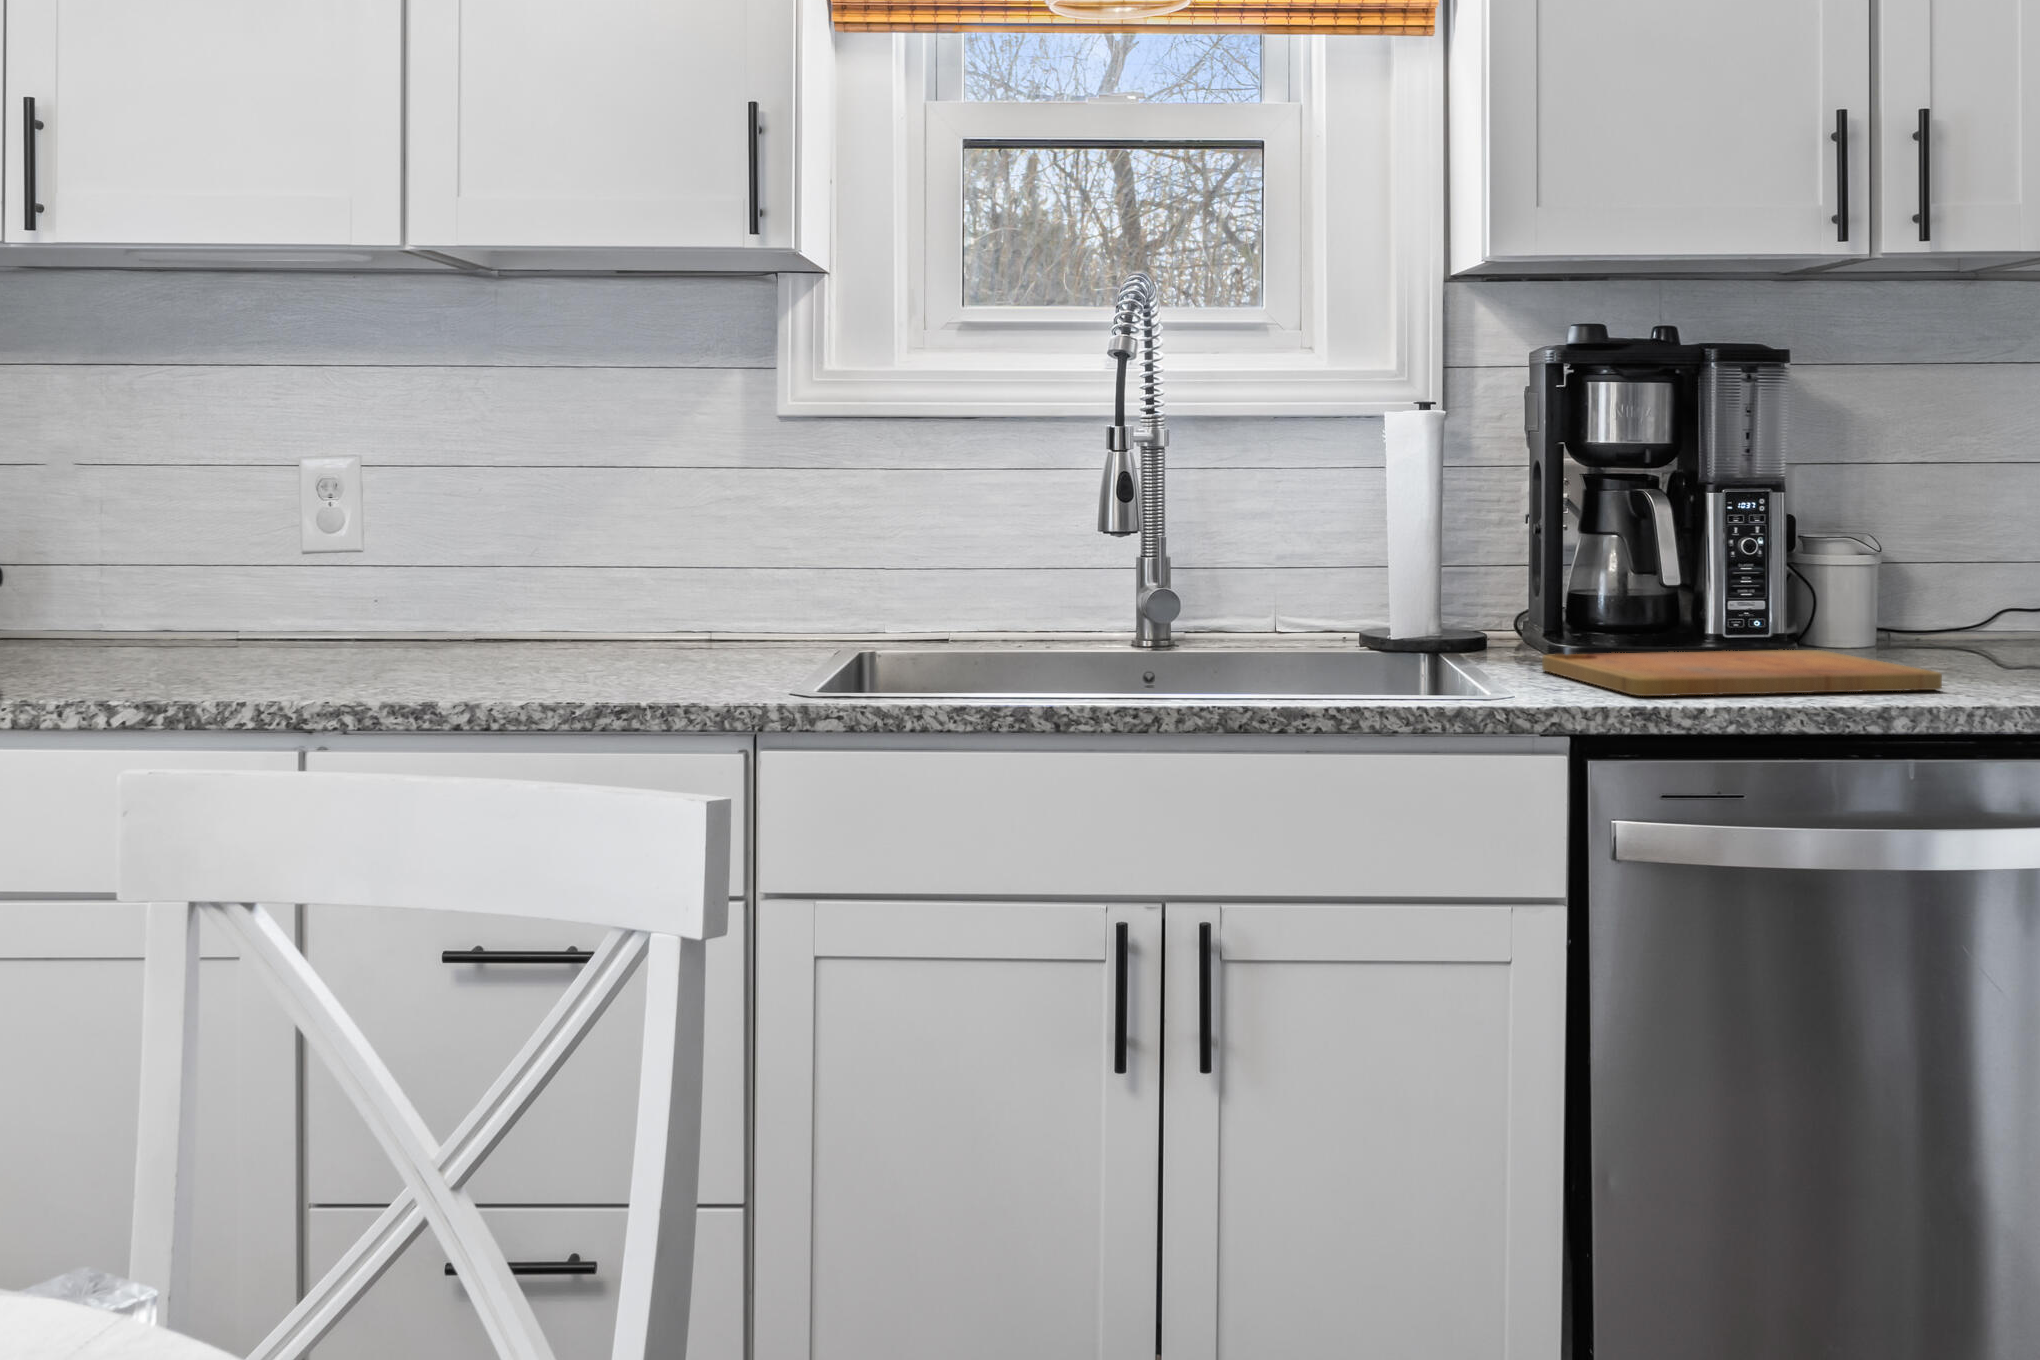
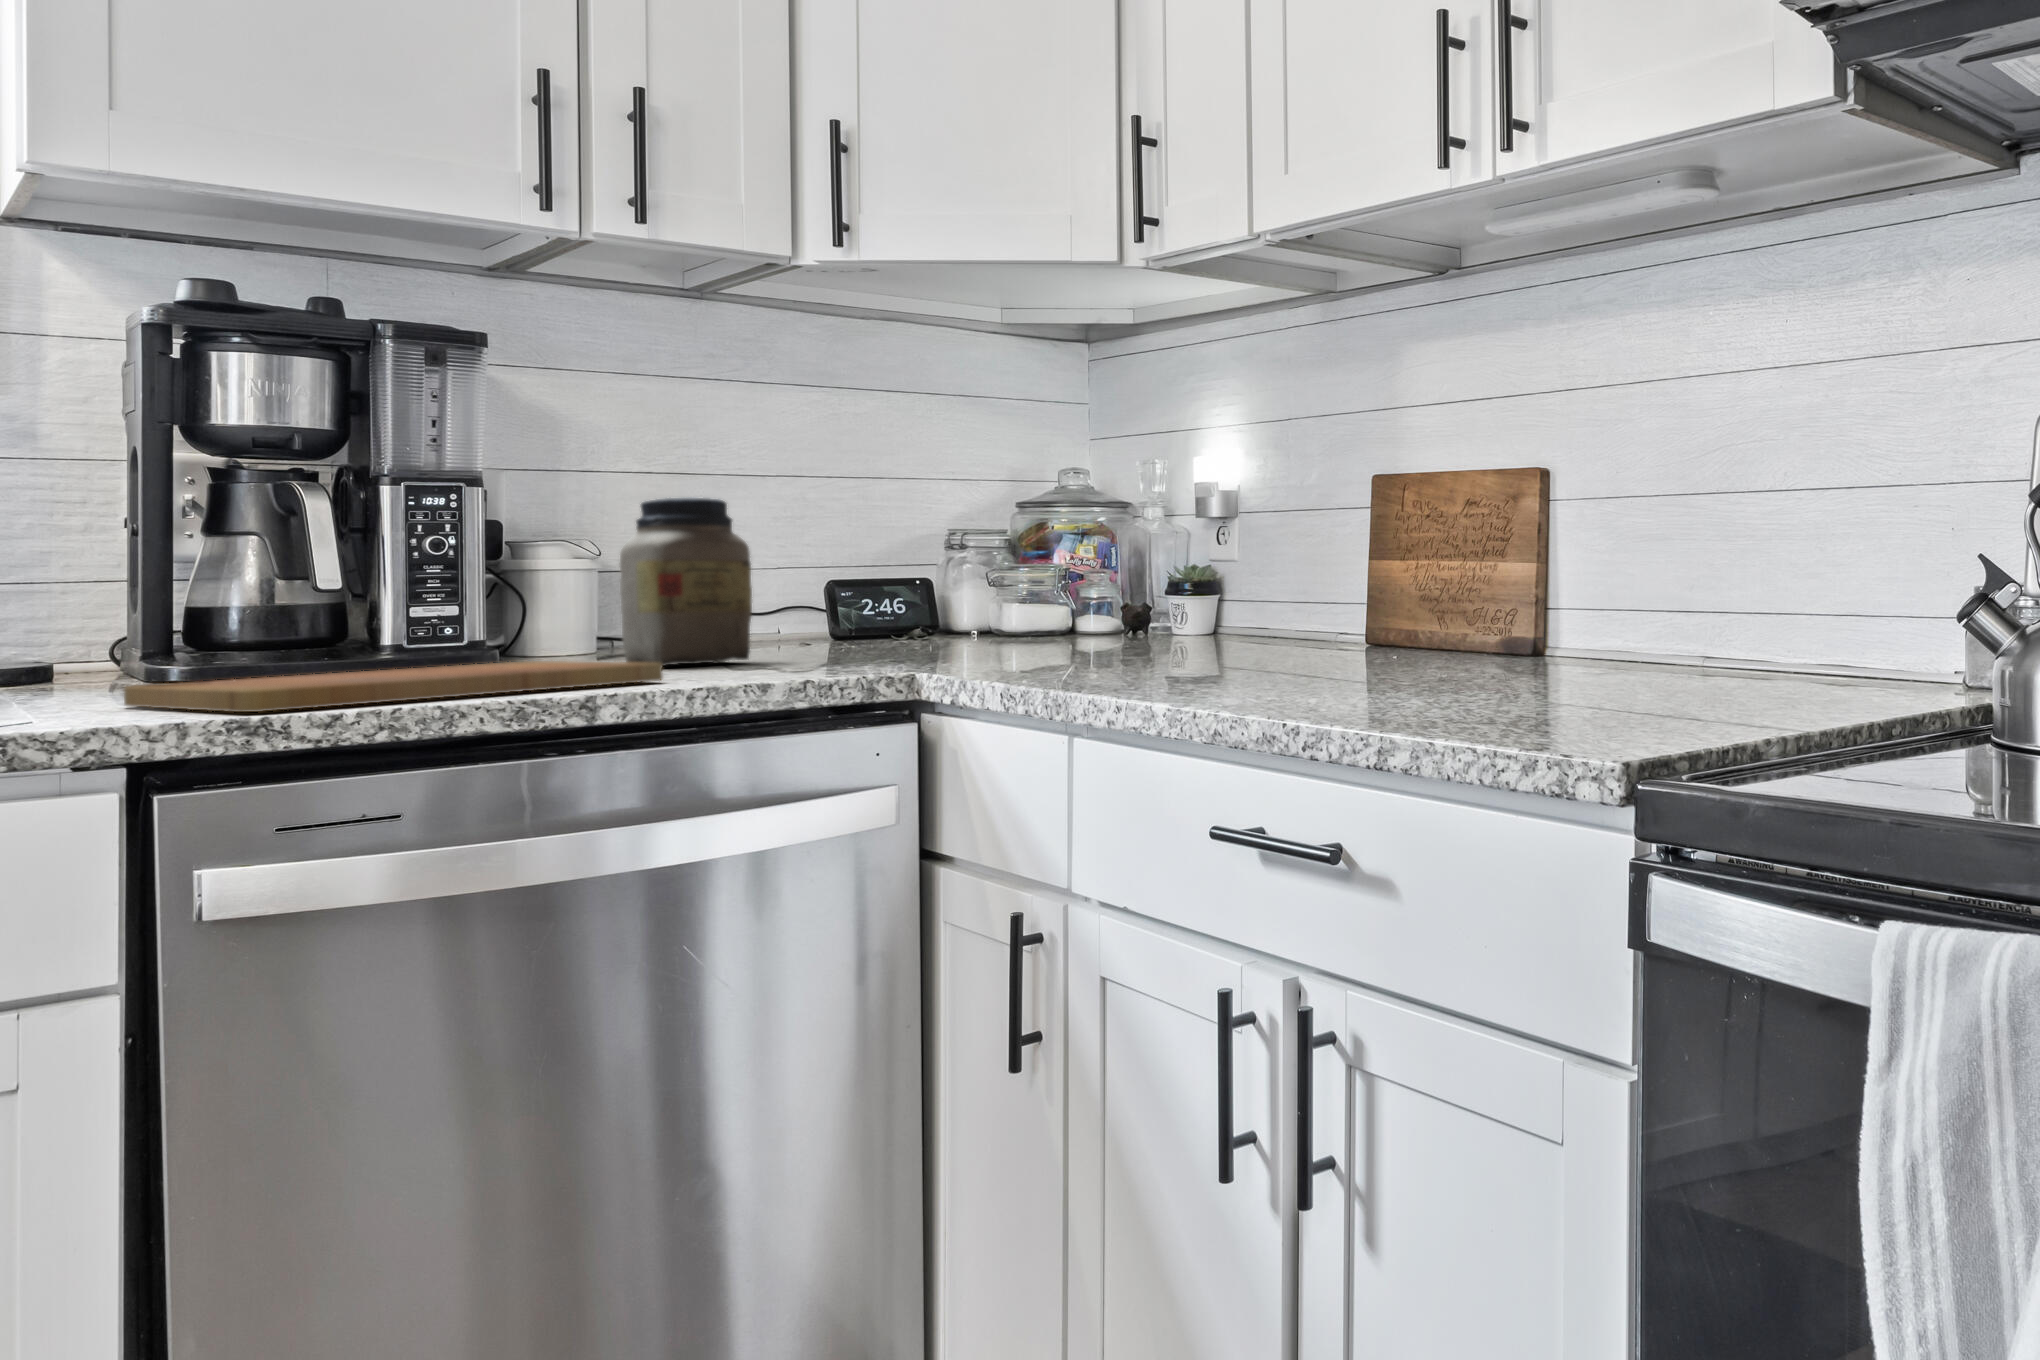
jar: none [1890,496,2019,660] -> present [620,498,752,666]

